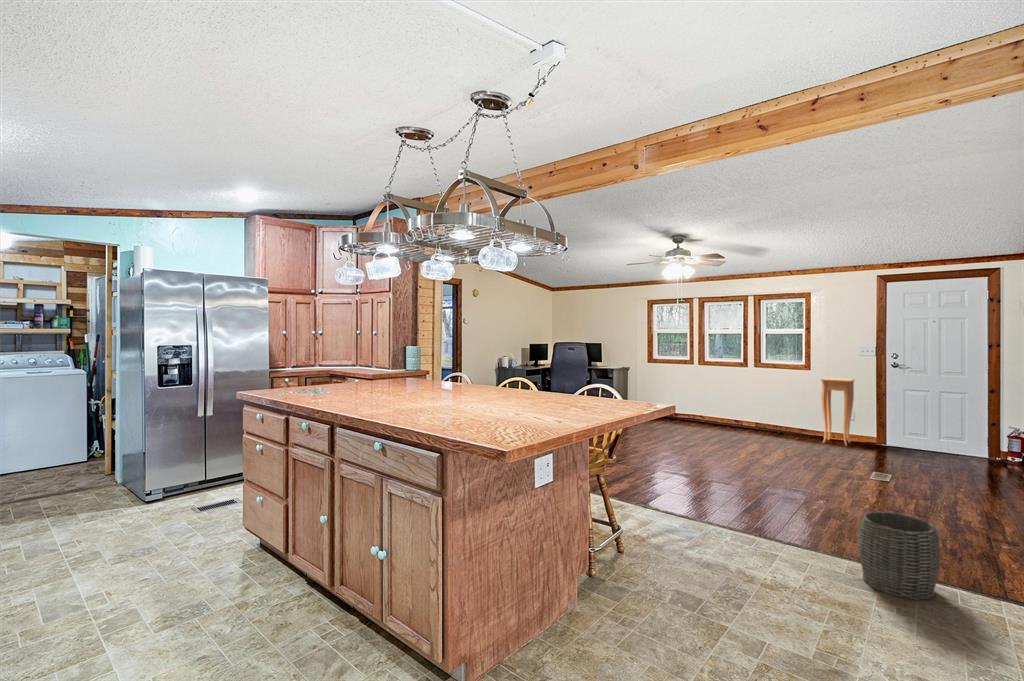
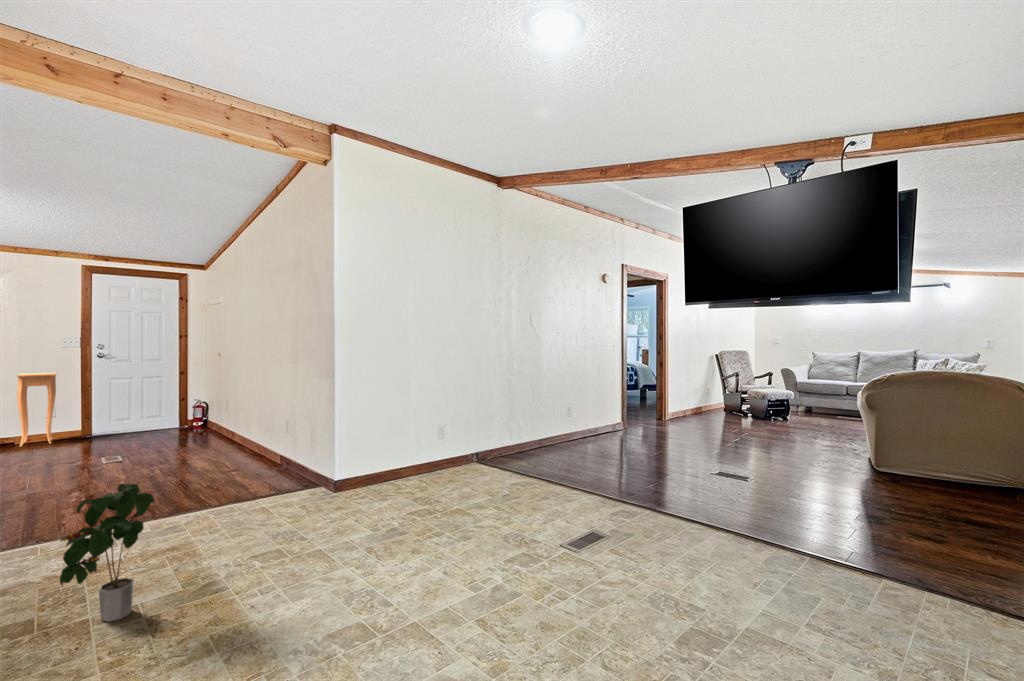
woven basket: present [859,512,940,600] -> none [164,462,226,529]
potted plant: none [687,514,792,648] -> present [60,484,154,622]

